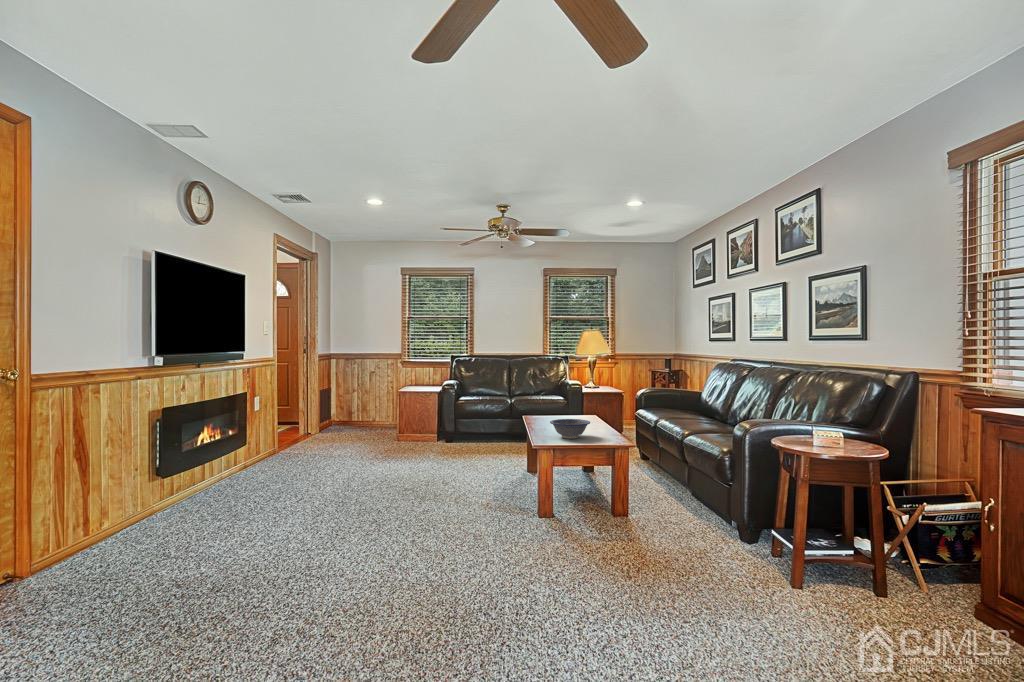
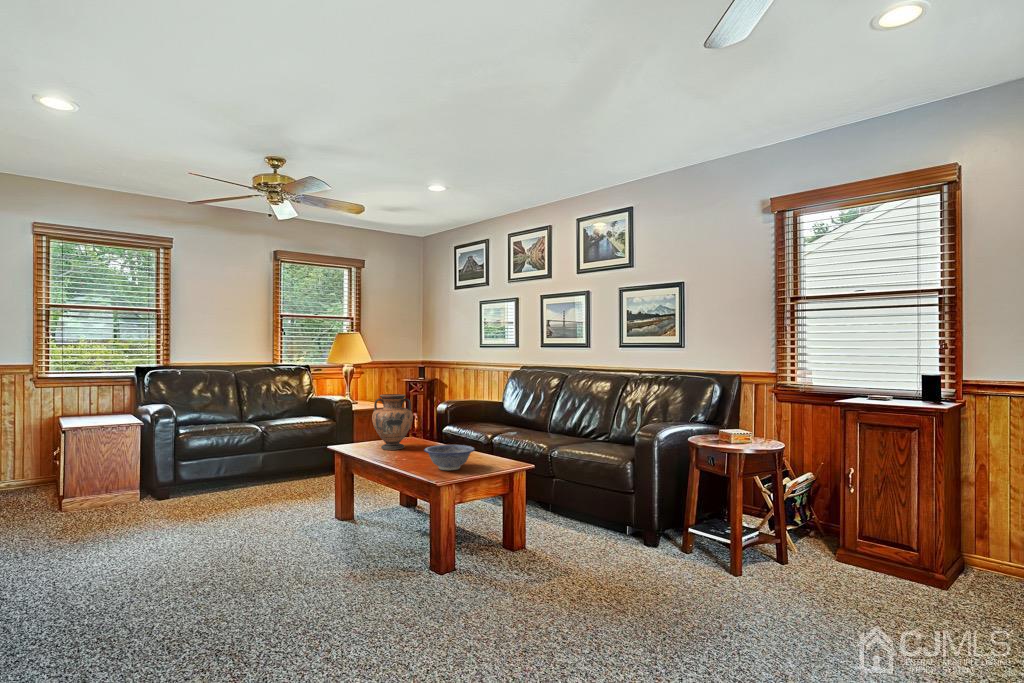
vase: none [547,378,578,421] -> present [372,394,413,450]

